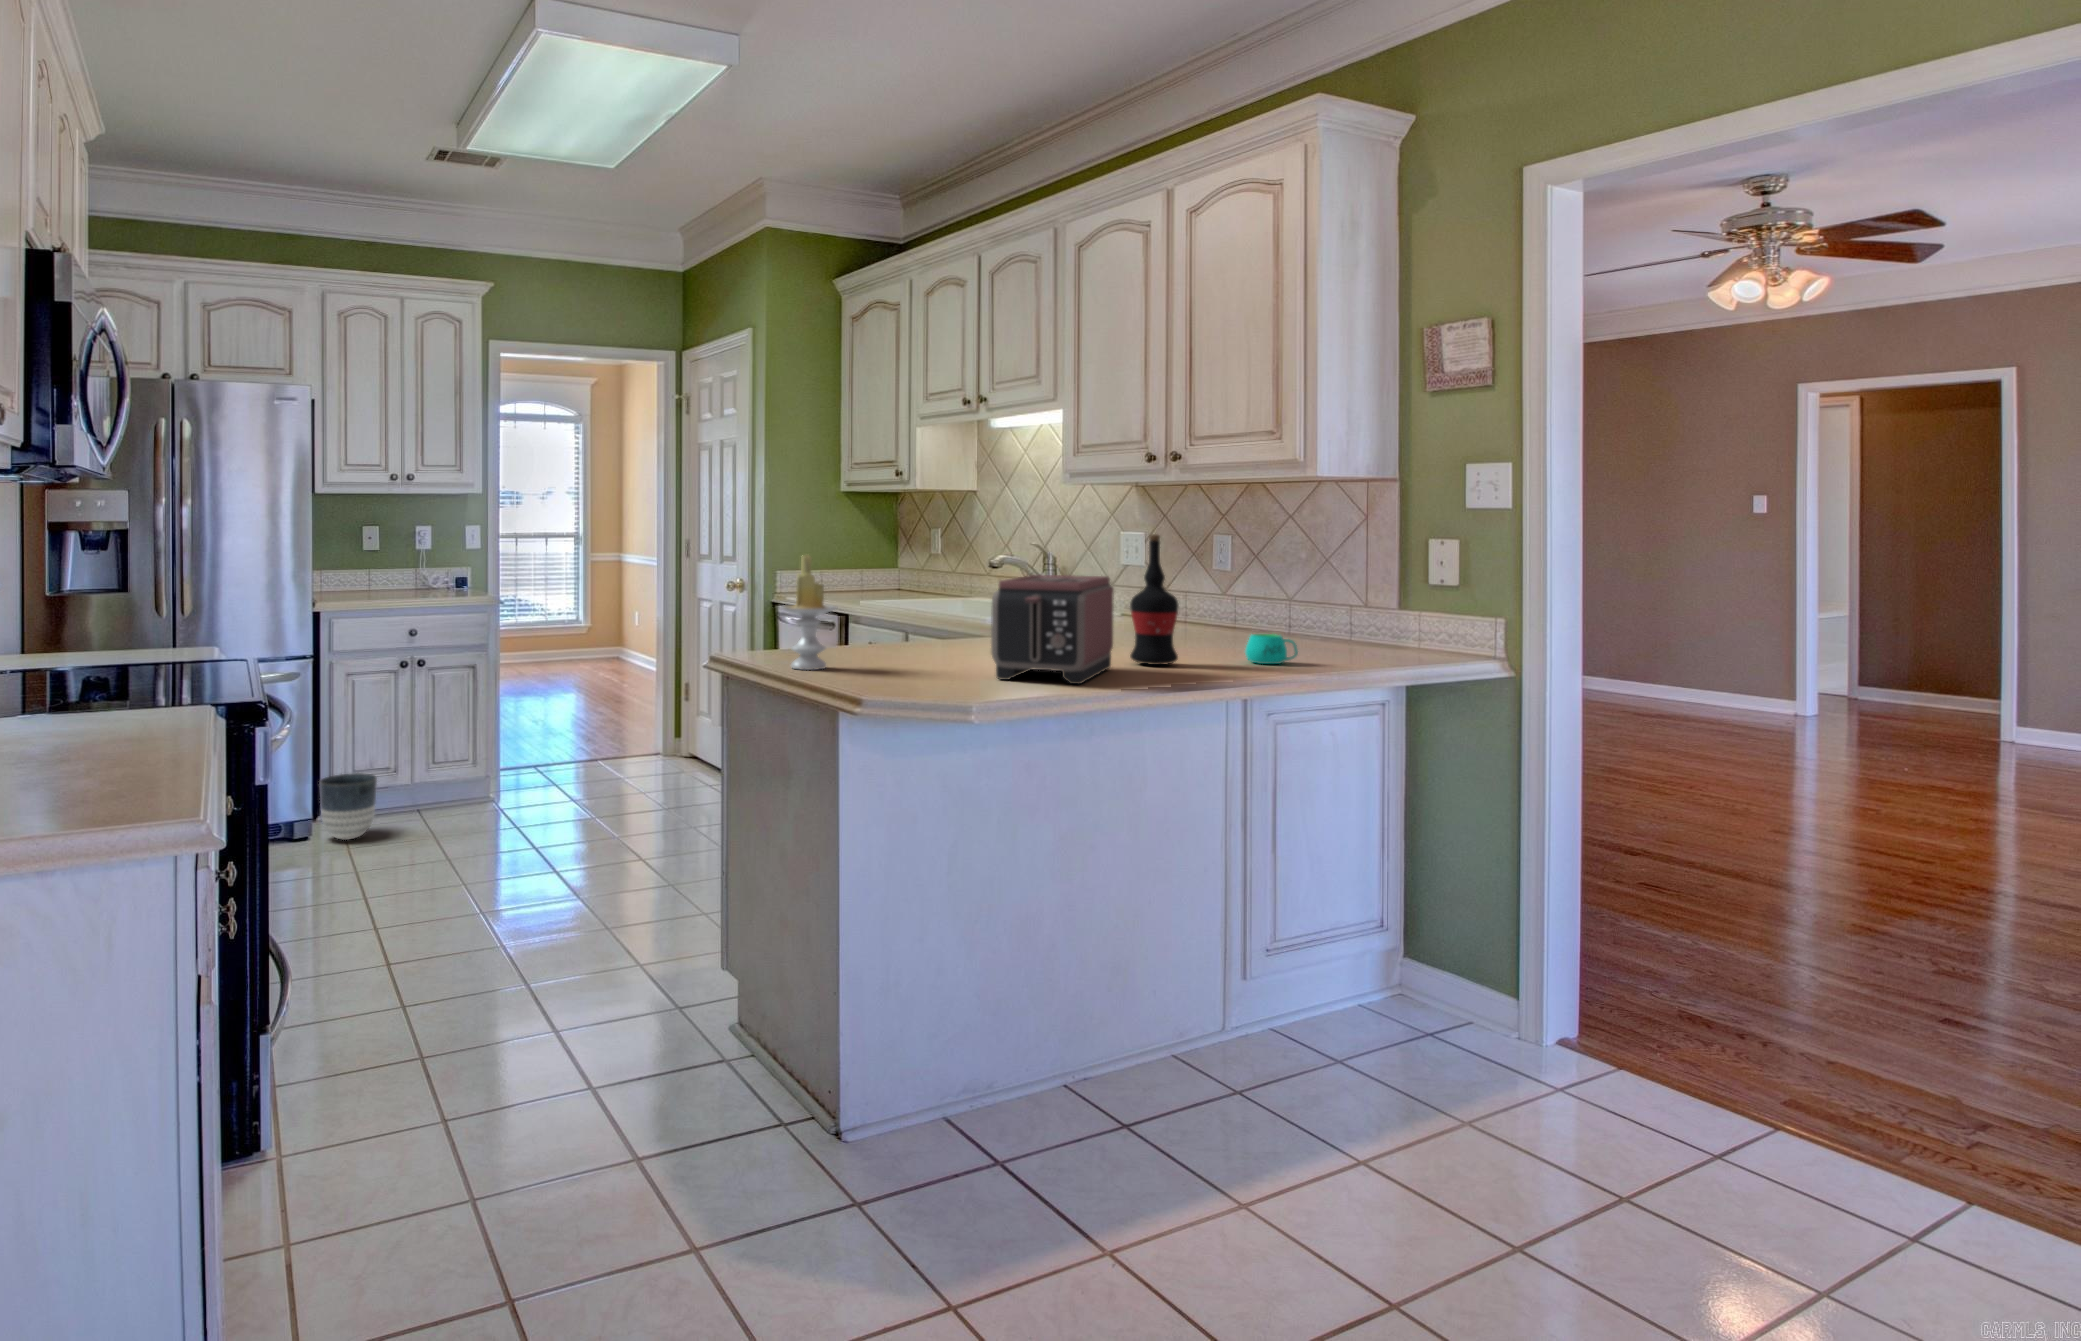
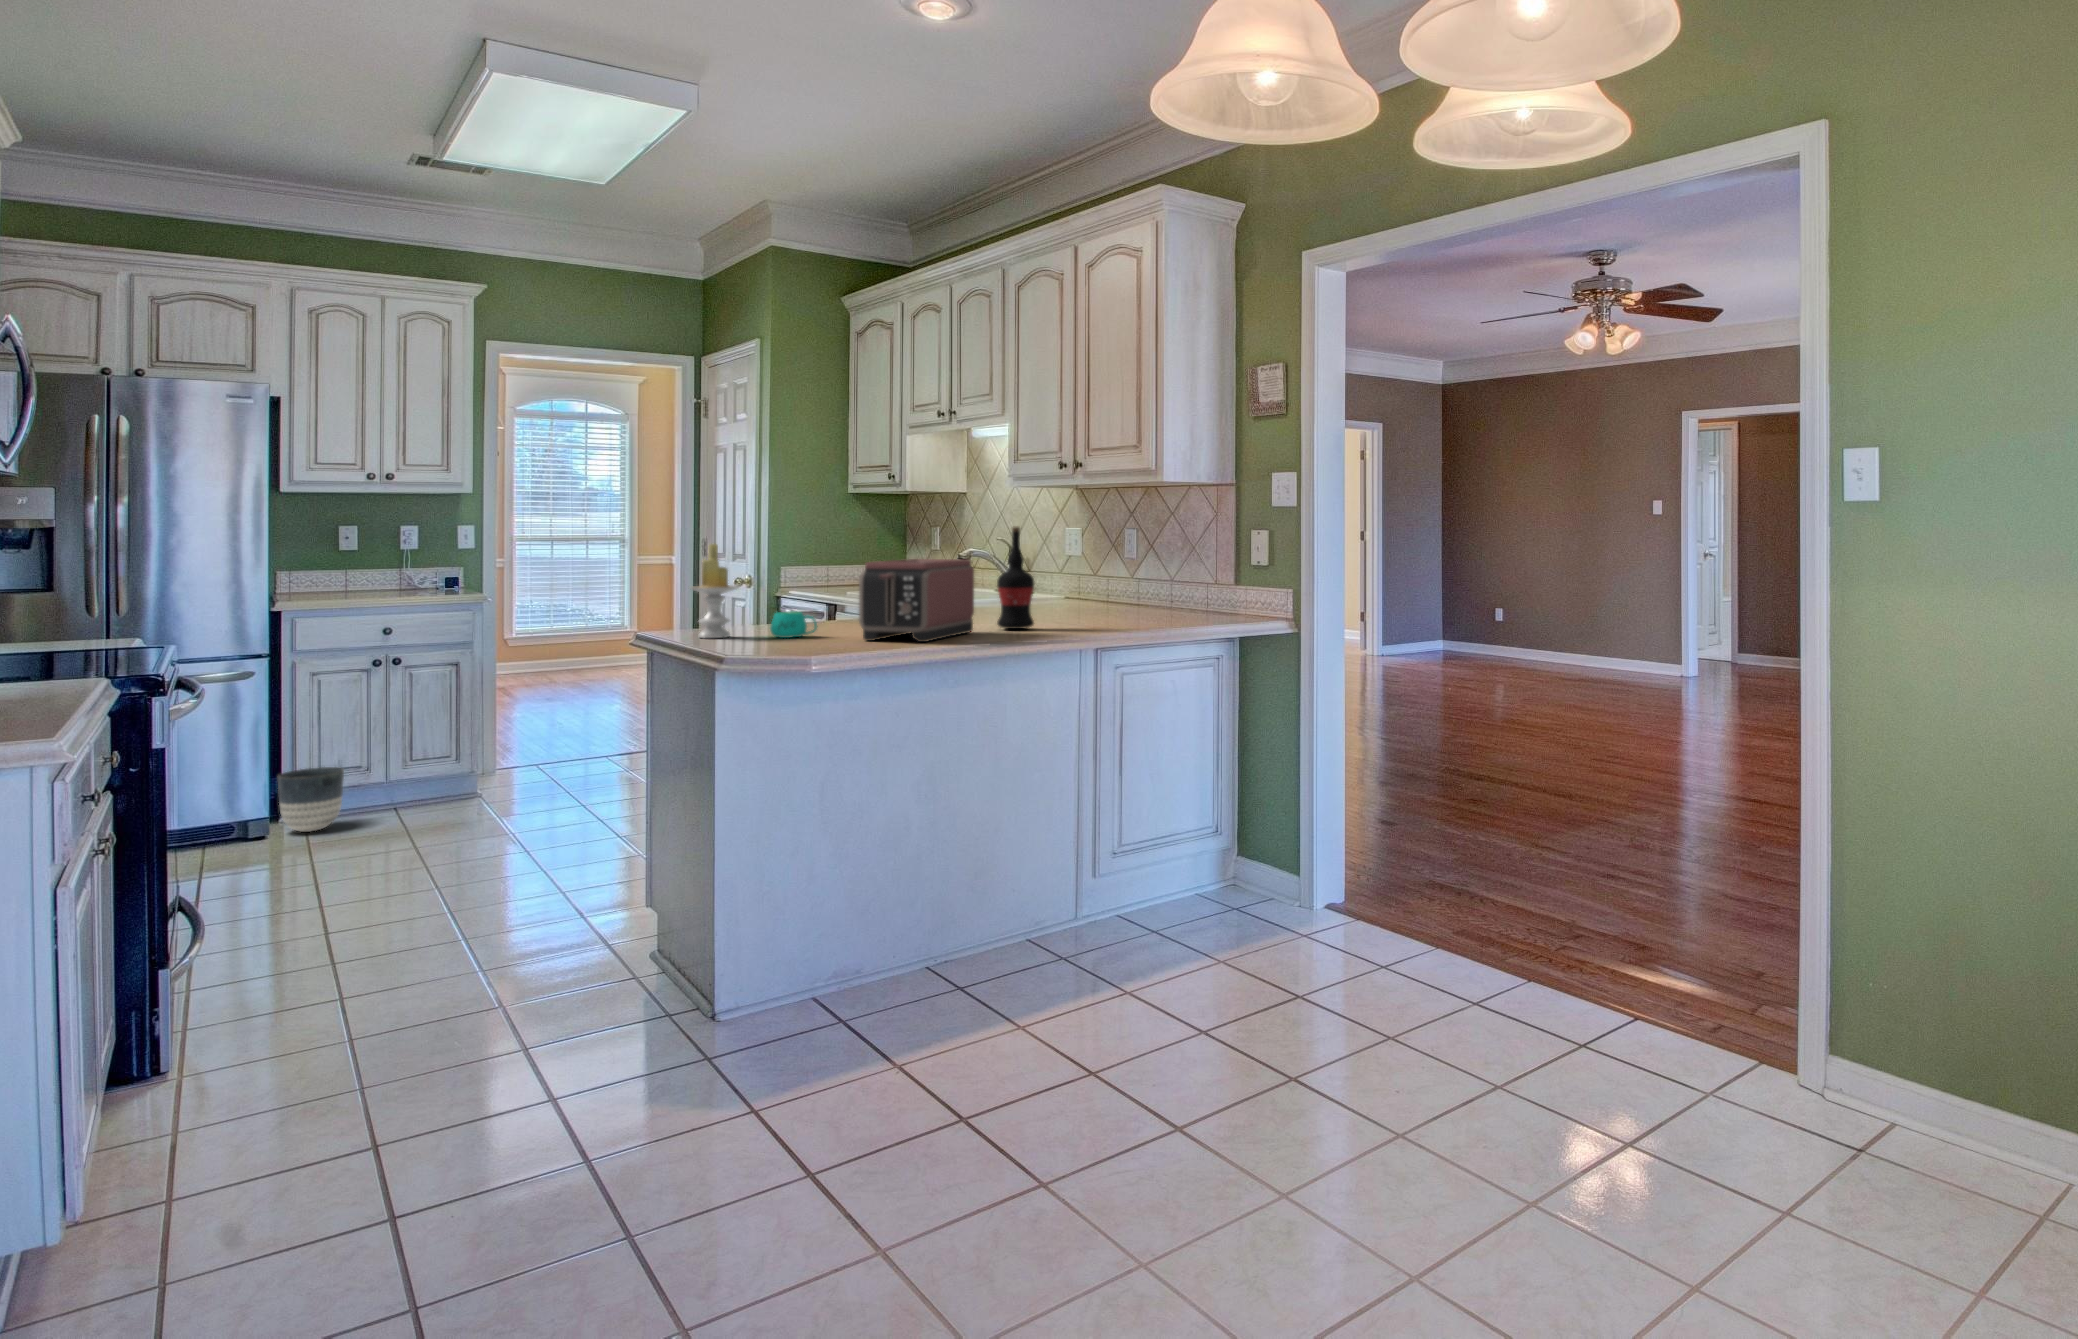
mug: present [1245,634,1298,664] -> present [770,612,817,638]

